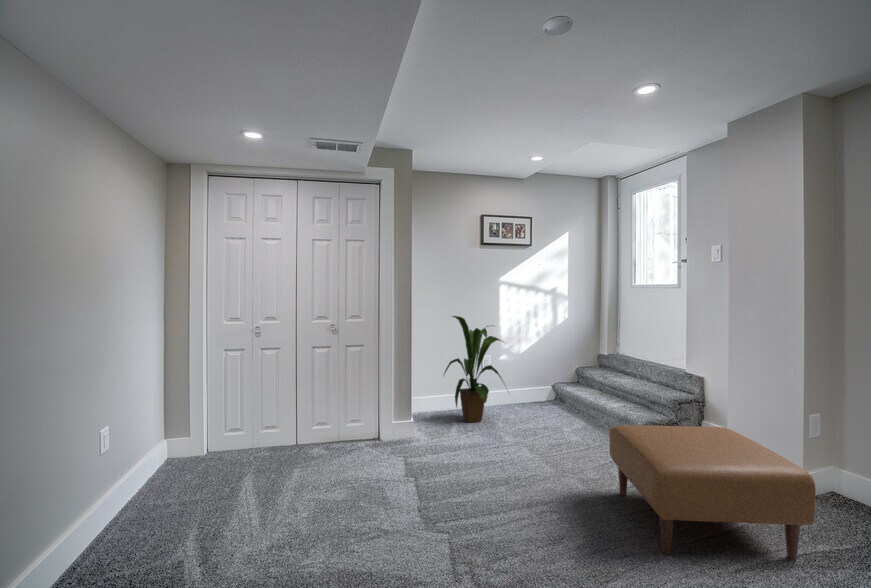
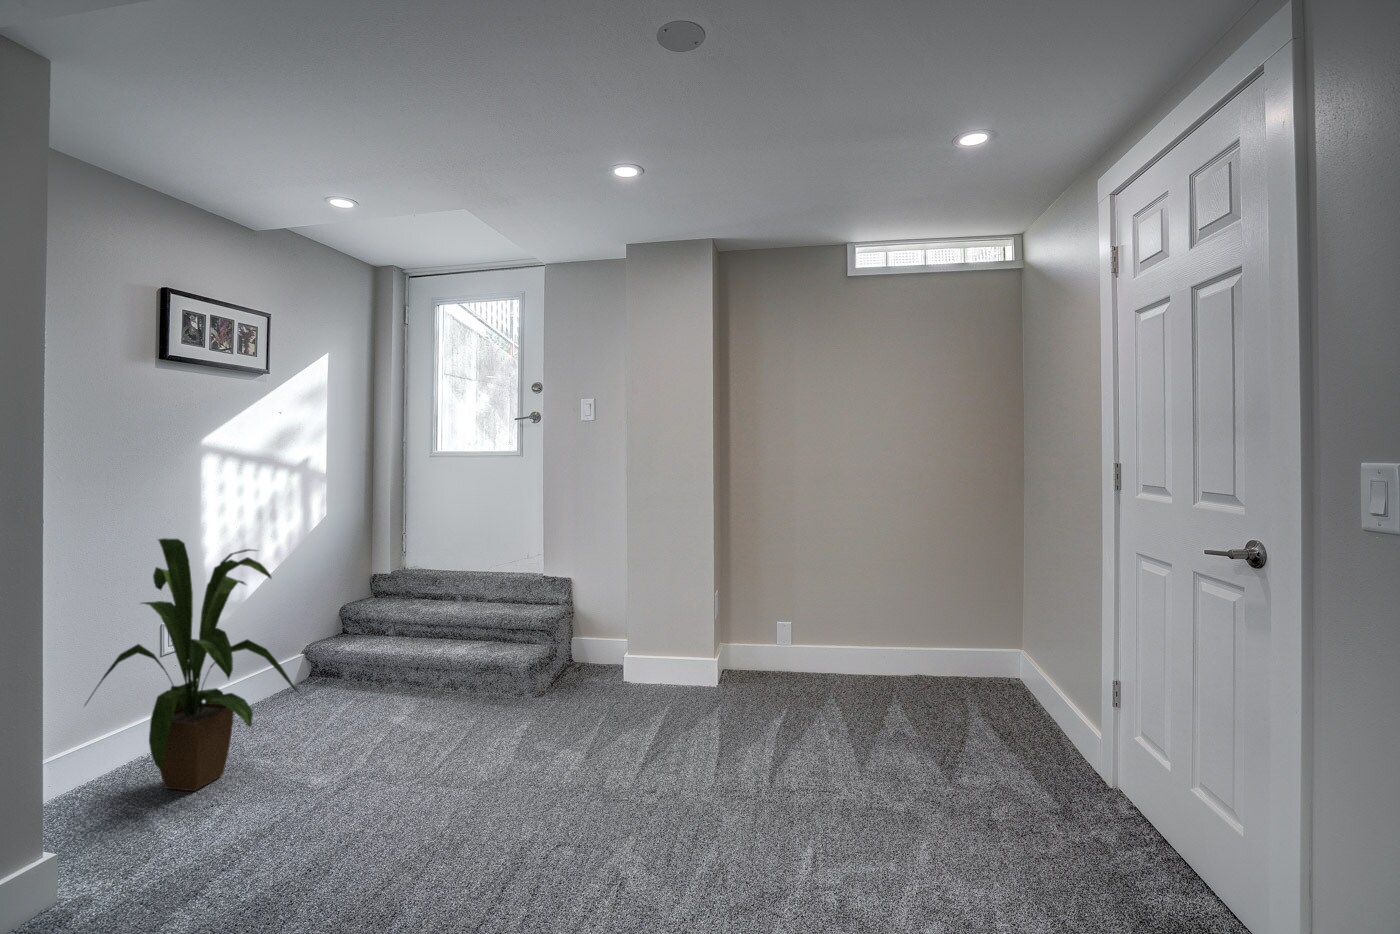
ottoman: present [610,425,816,560] -> none [586,635,800,807]

